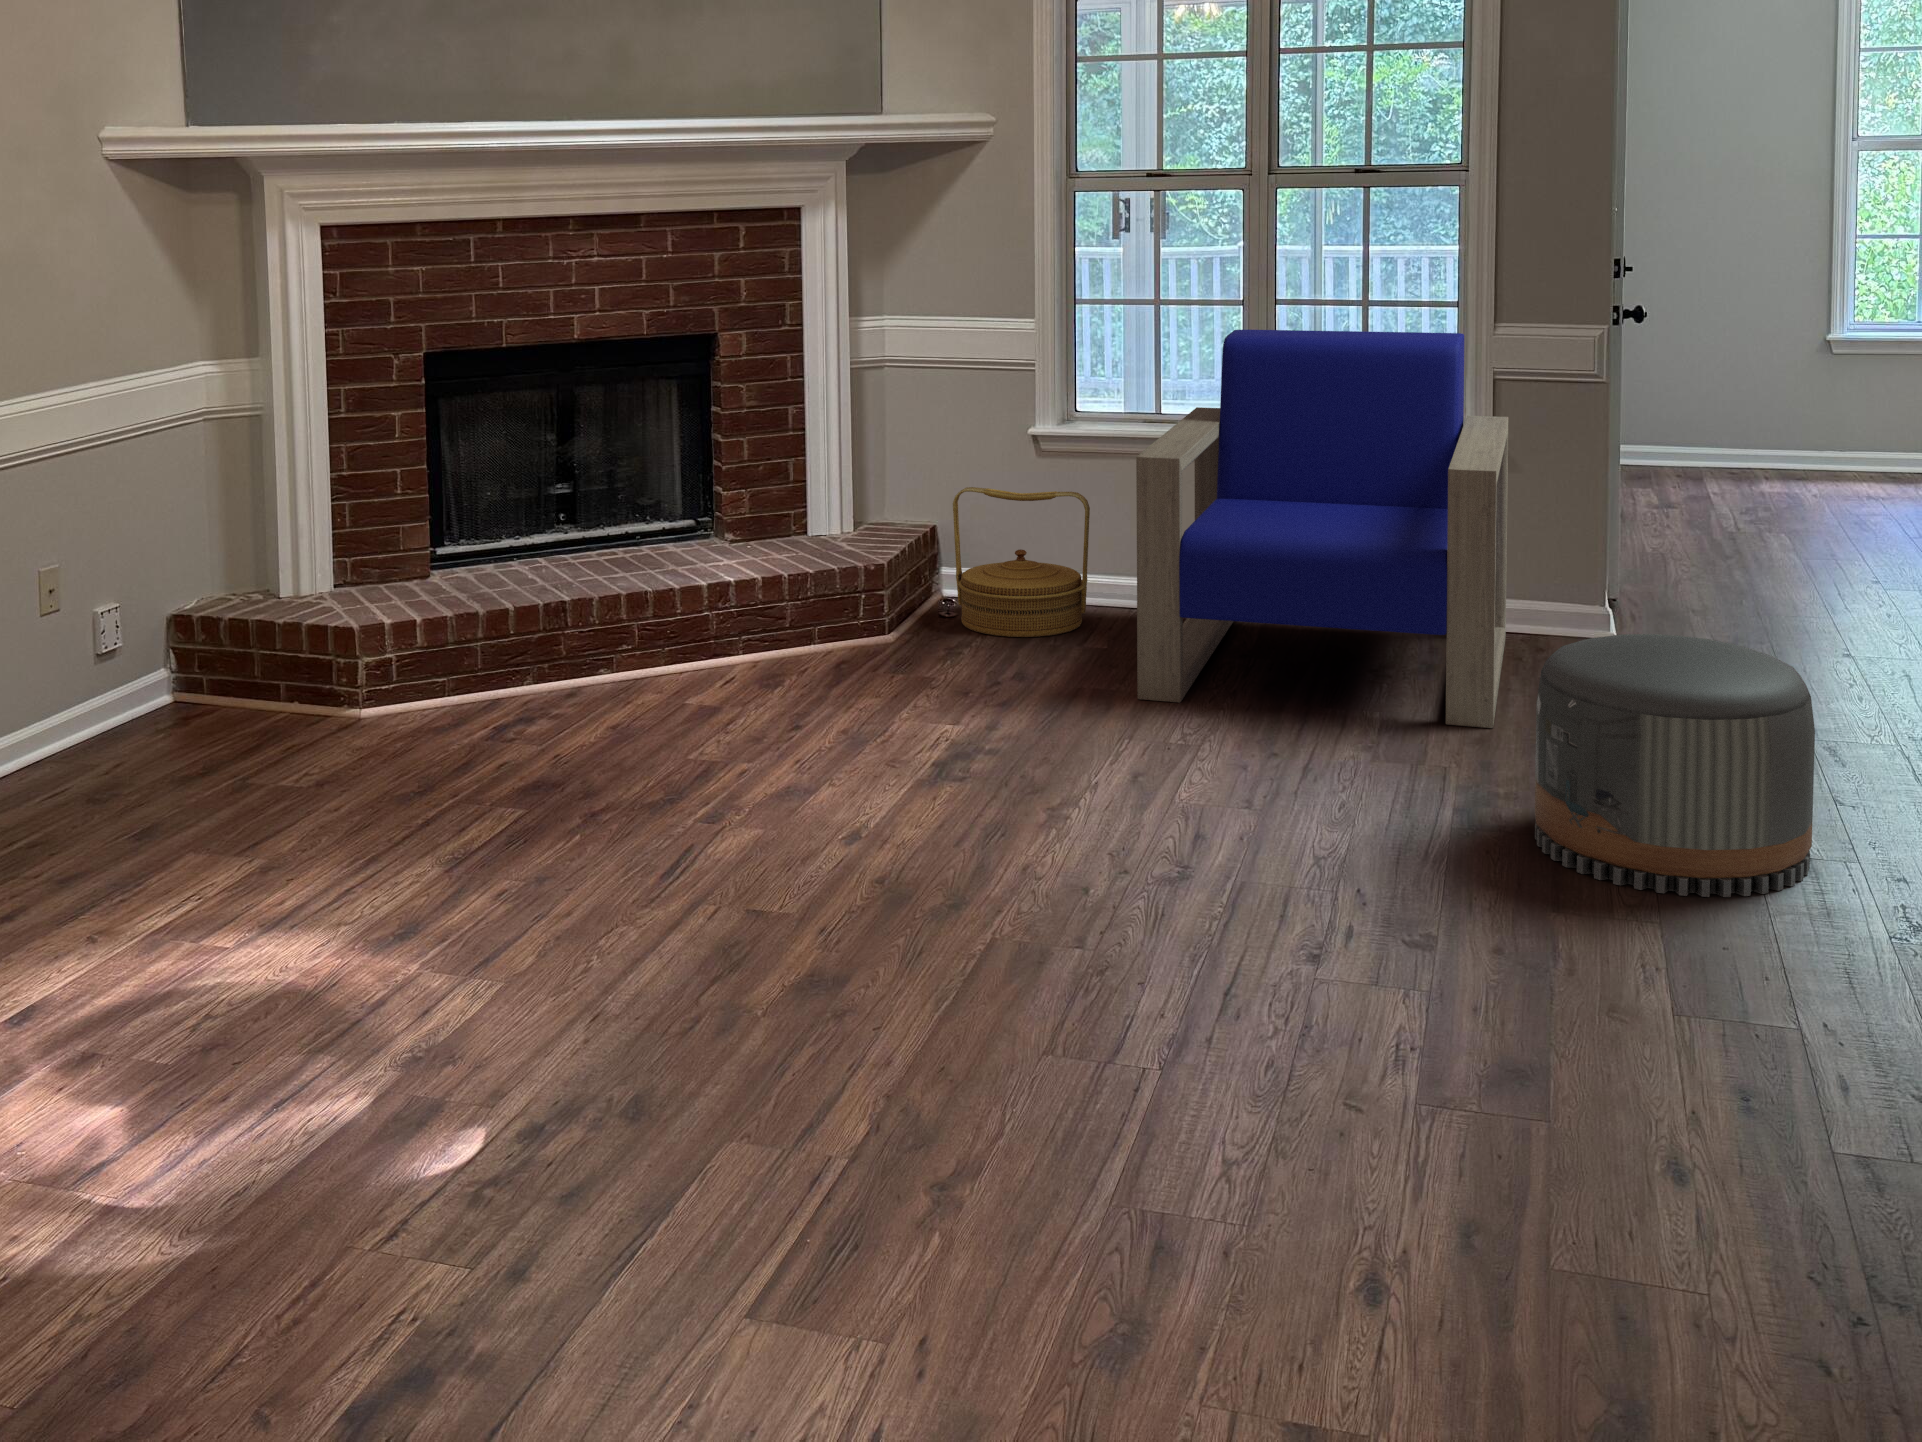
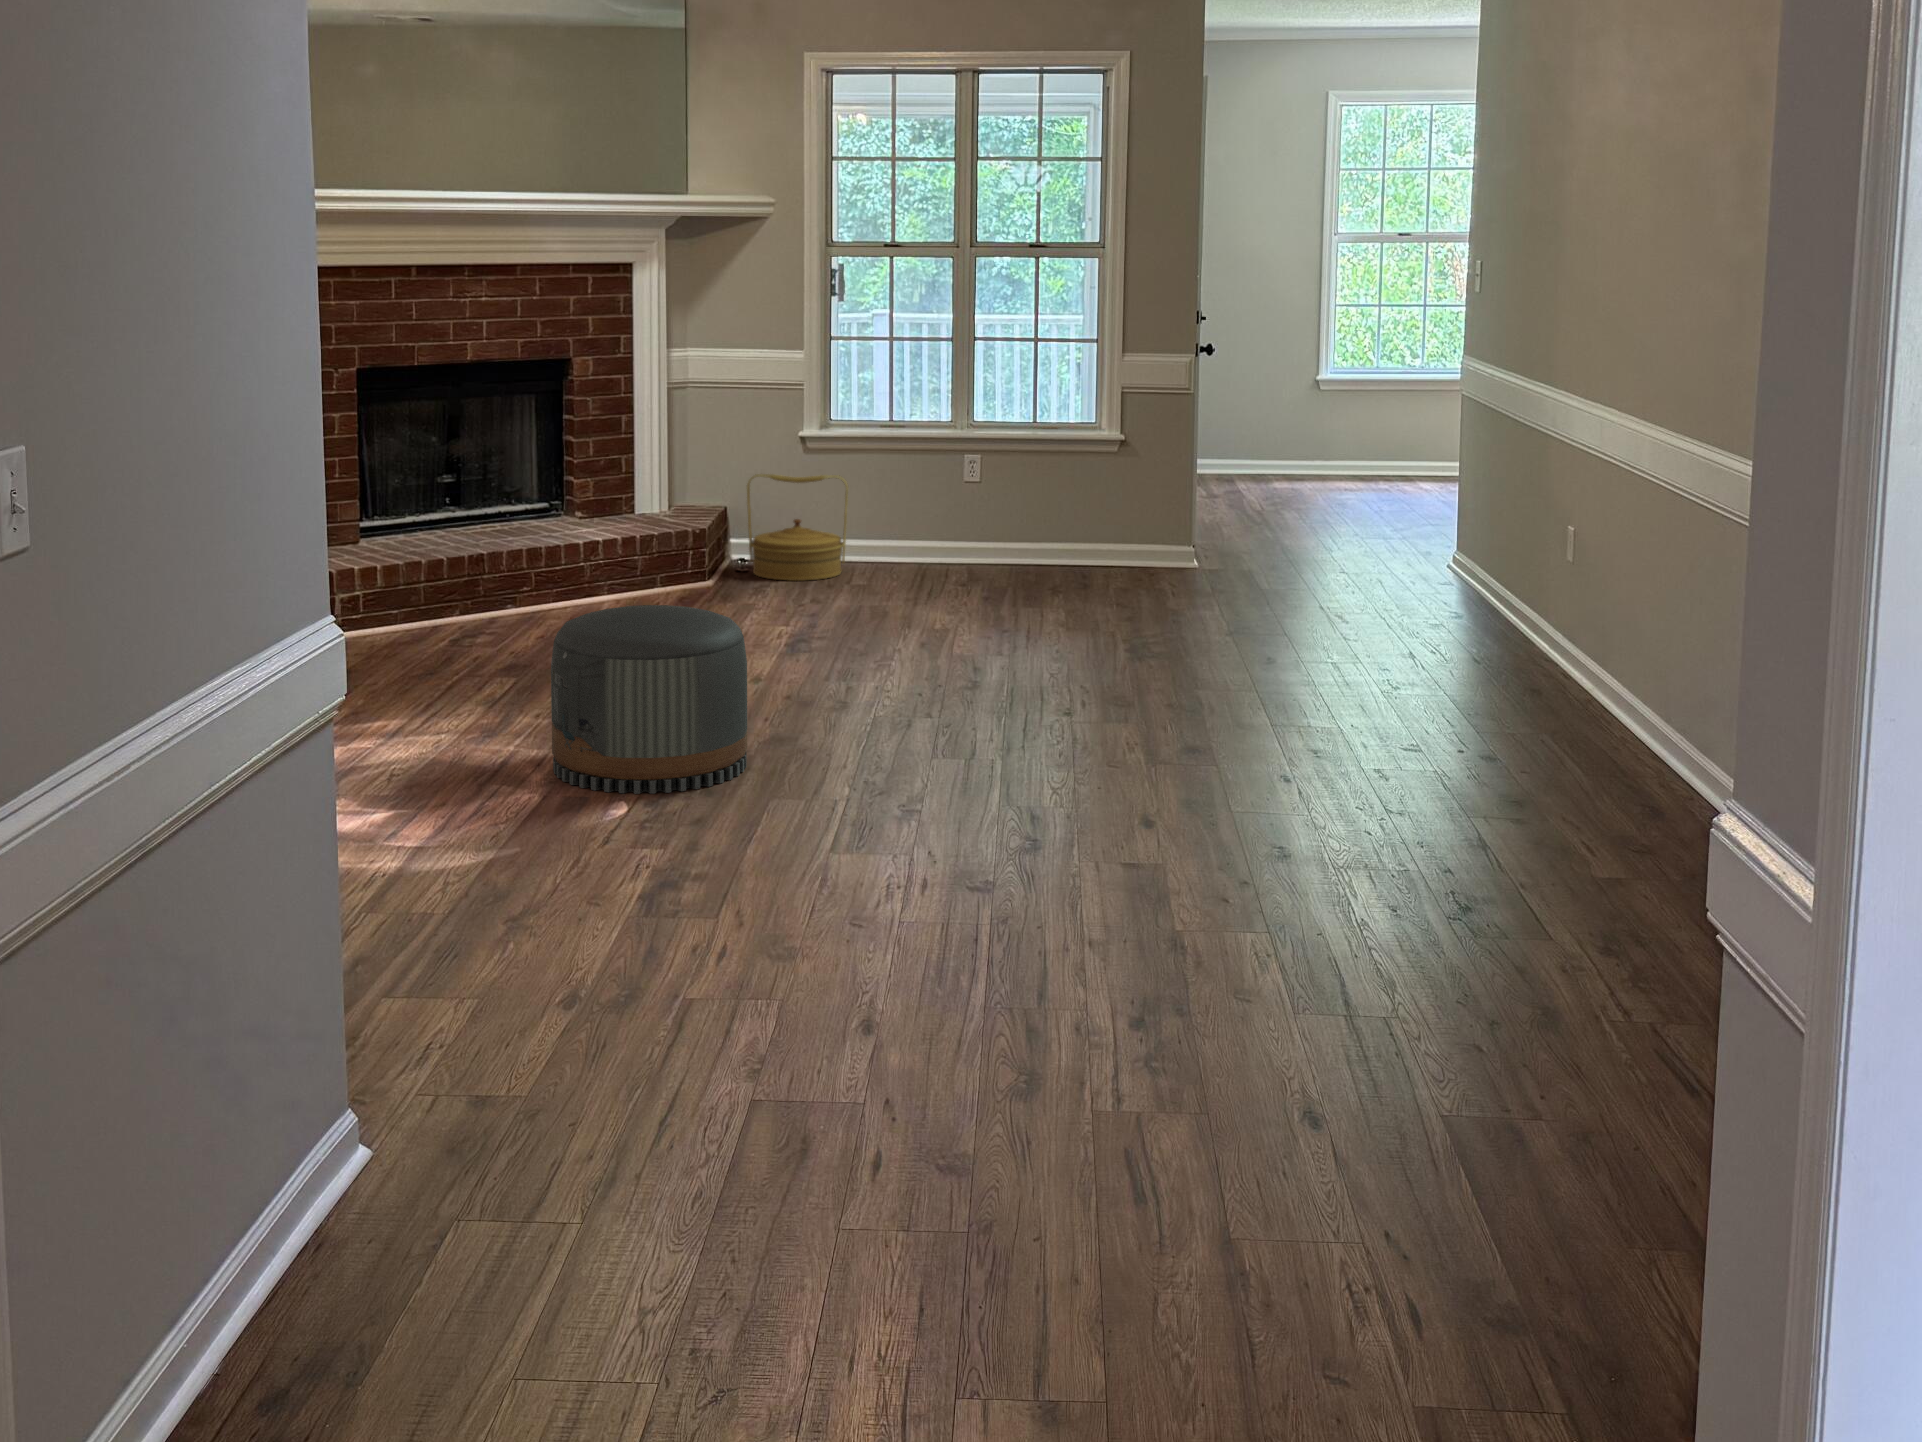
armchair: present [1136,330,1508,728] -> none [905,357,1145,614]
pouf: present [1535,634,1815,897] -> present [551,605,747,794]

